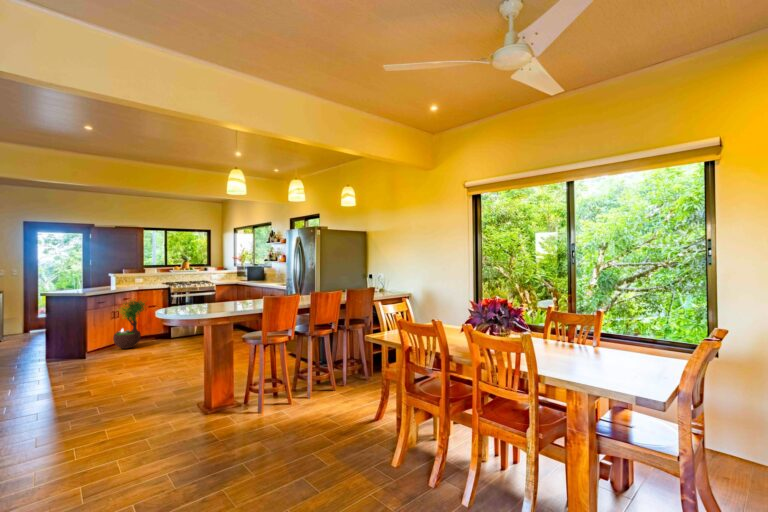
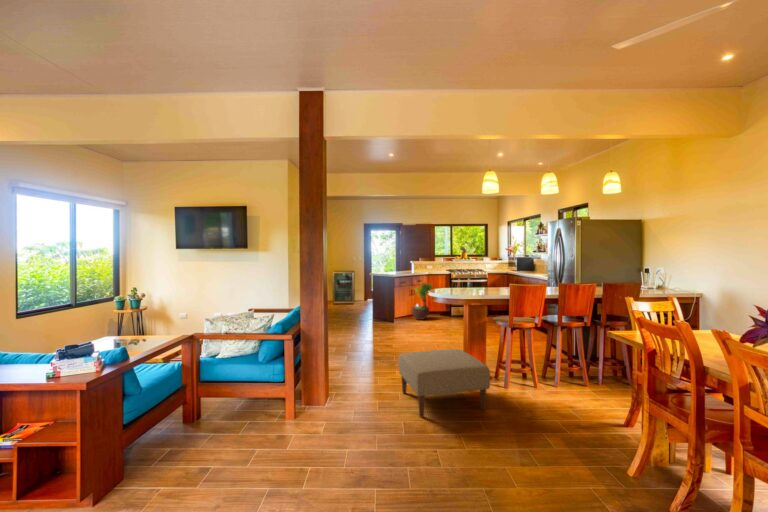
ottoman: none [114,382,251,491] -> present [398,349,490,417]

